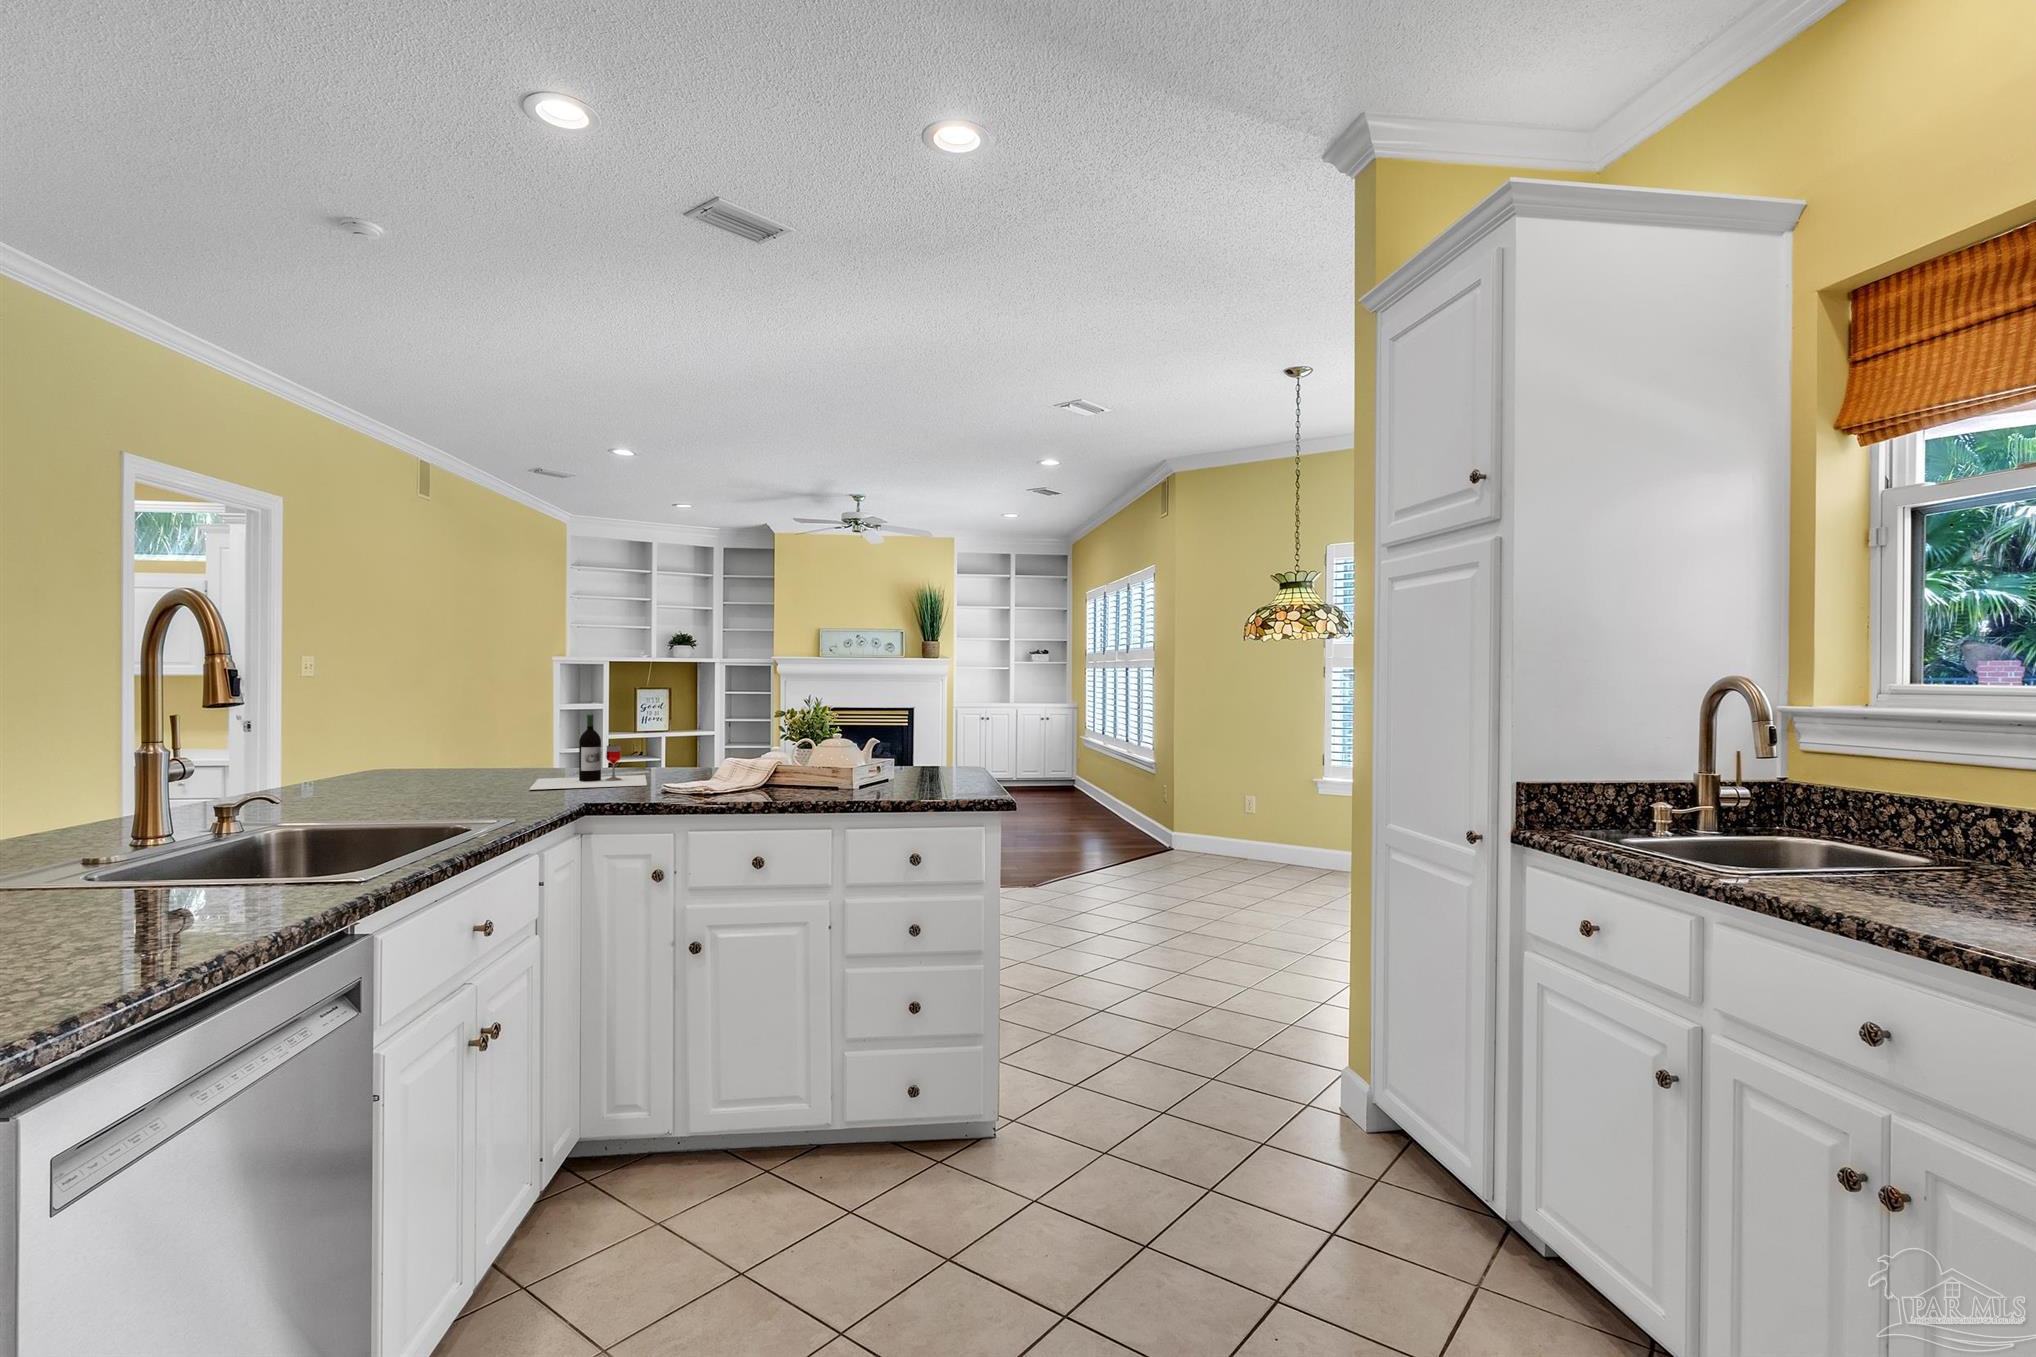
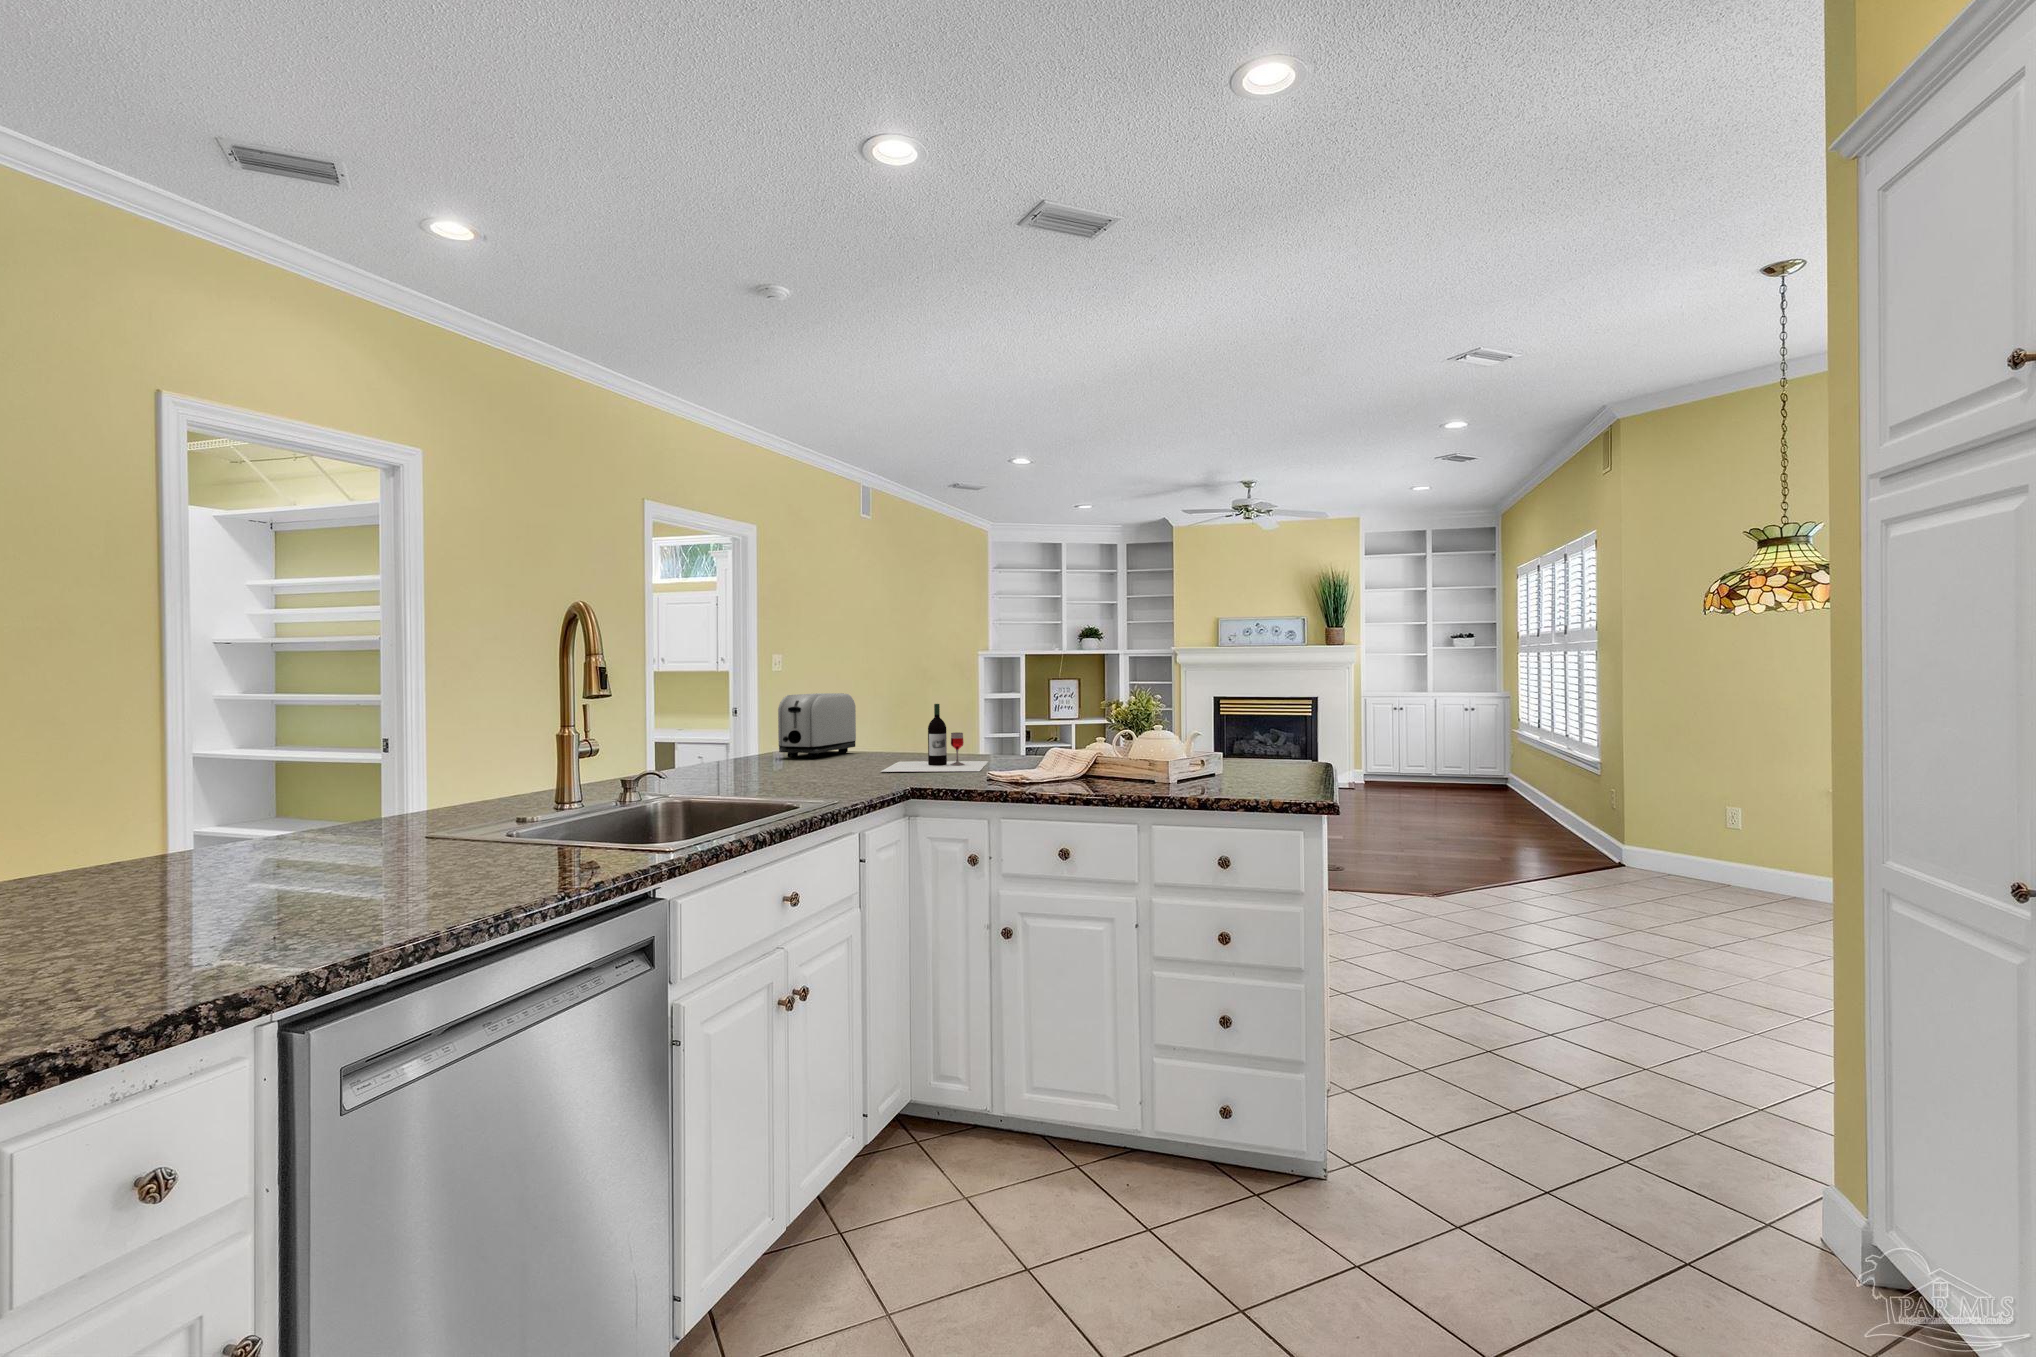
toaster: none [372,703,468,779] -> present [778,693,856,758]

